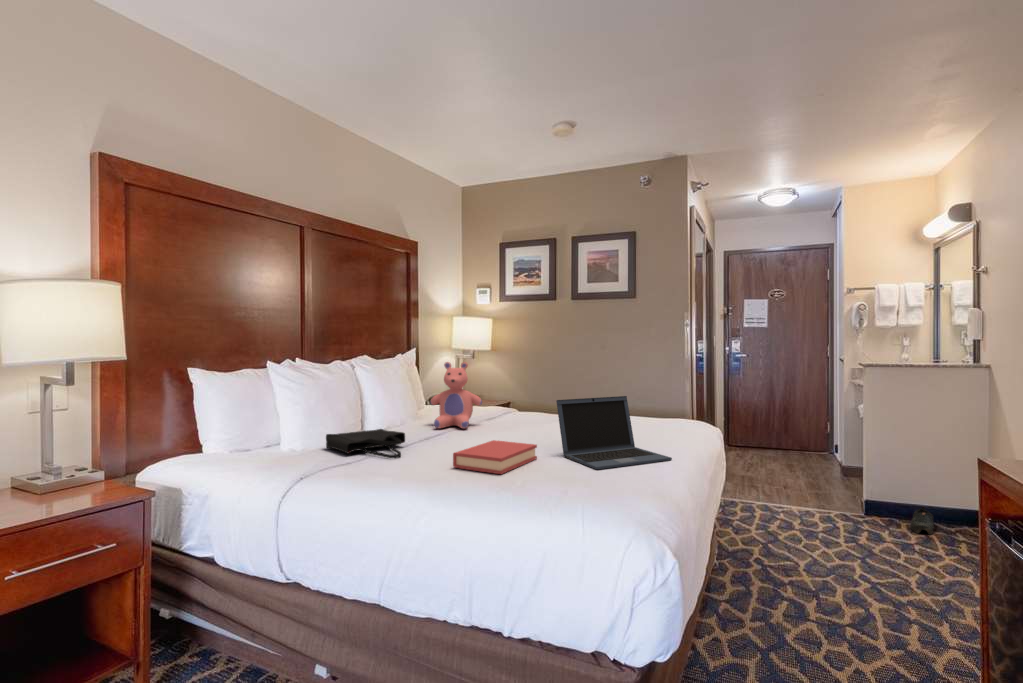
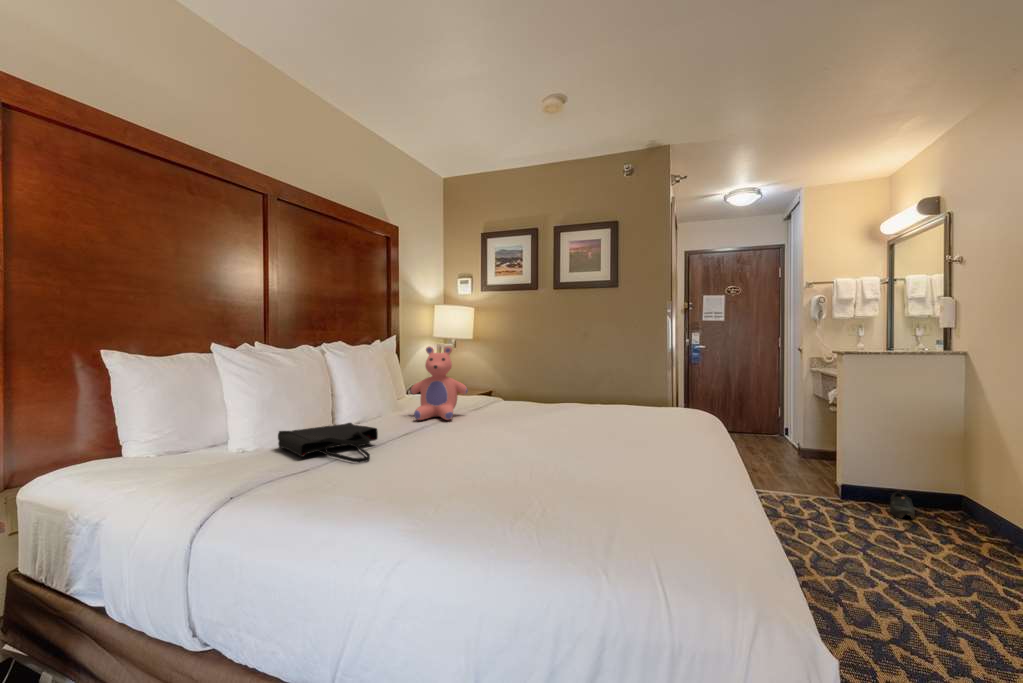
laptop: present [556,396,672,469] -> none [562,383,705,477]
hardback book: present [453,440,537,474] -> none [436,437,541,488]

